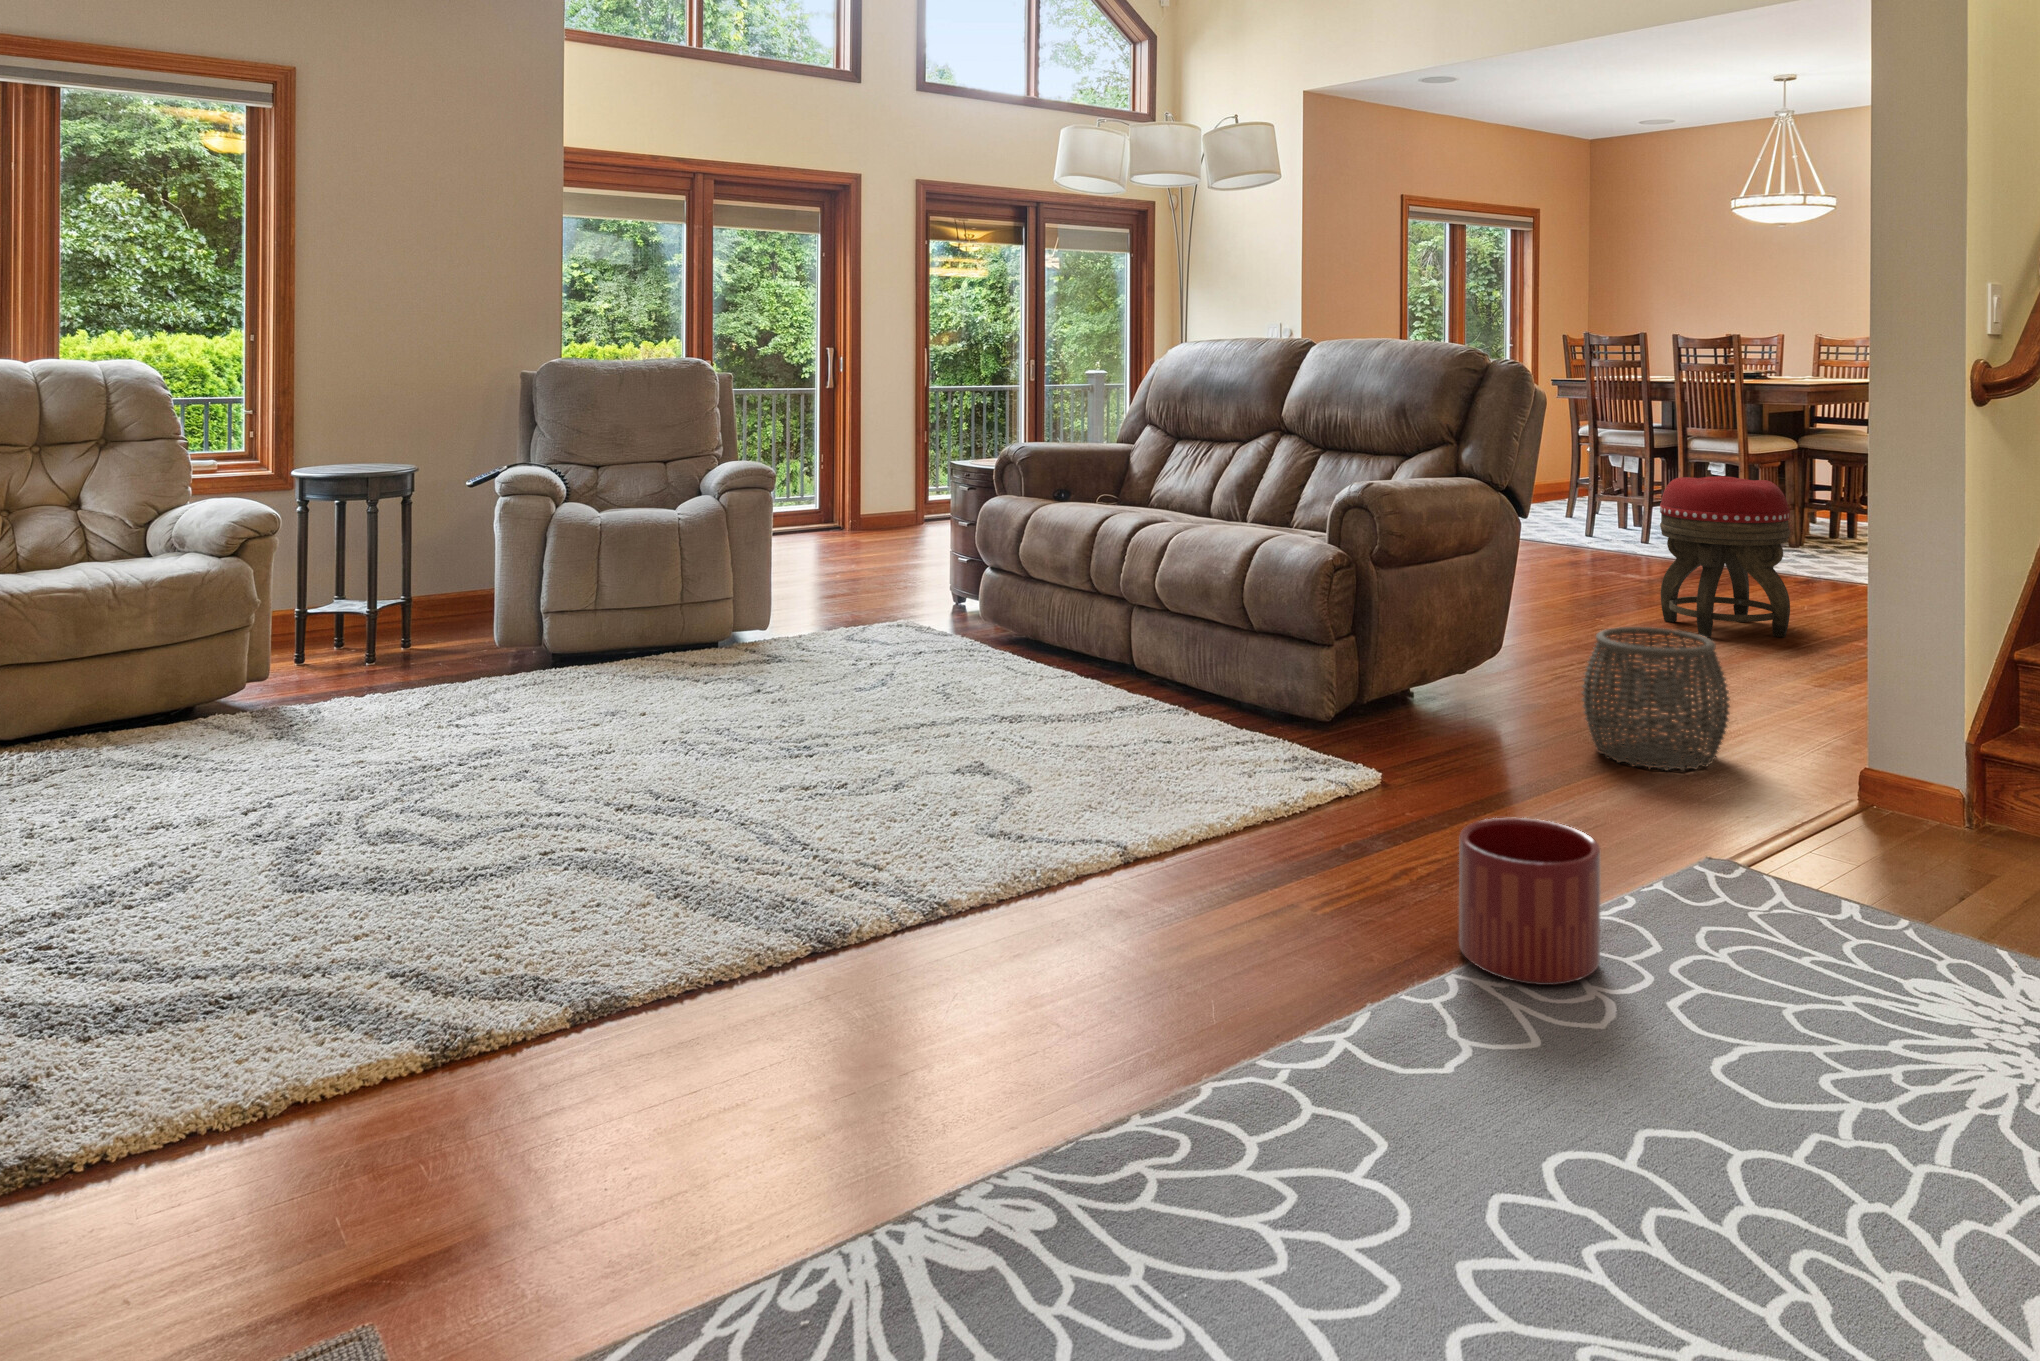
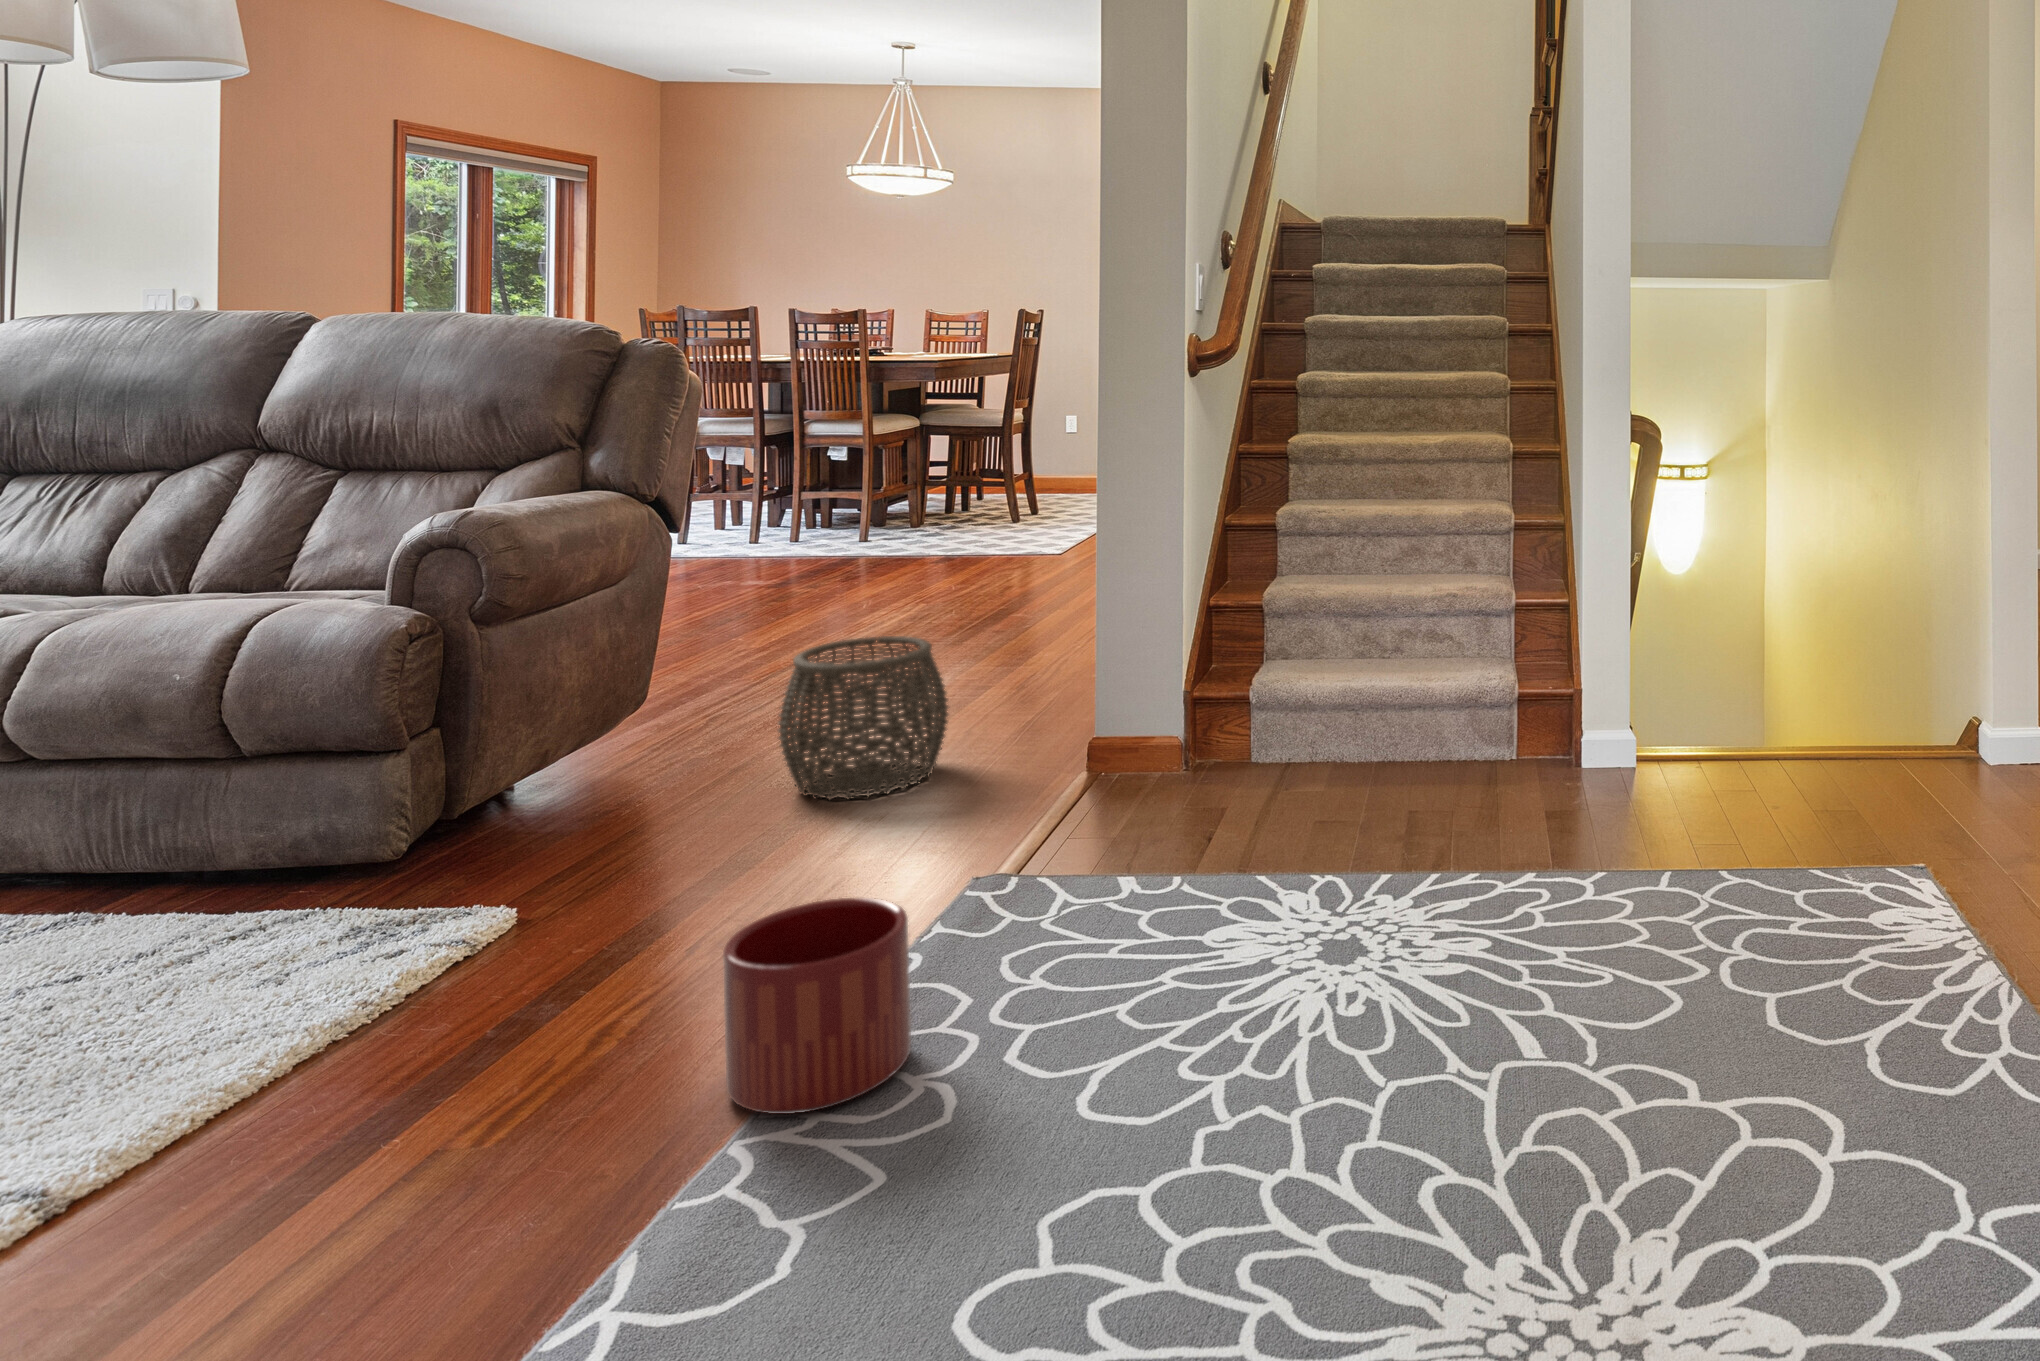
footstool: present [1660,476,1790,637] -> none [807,461,951,637]

